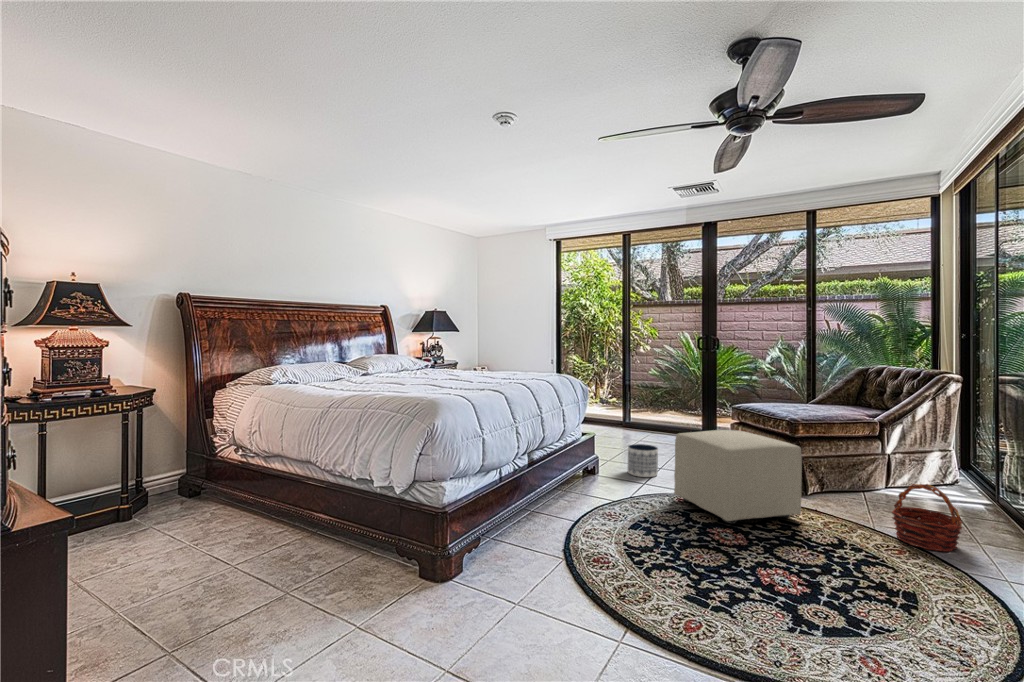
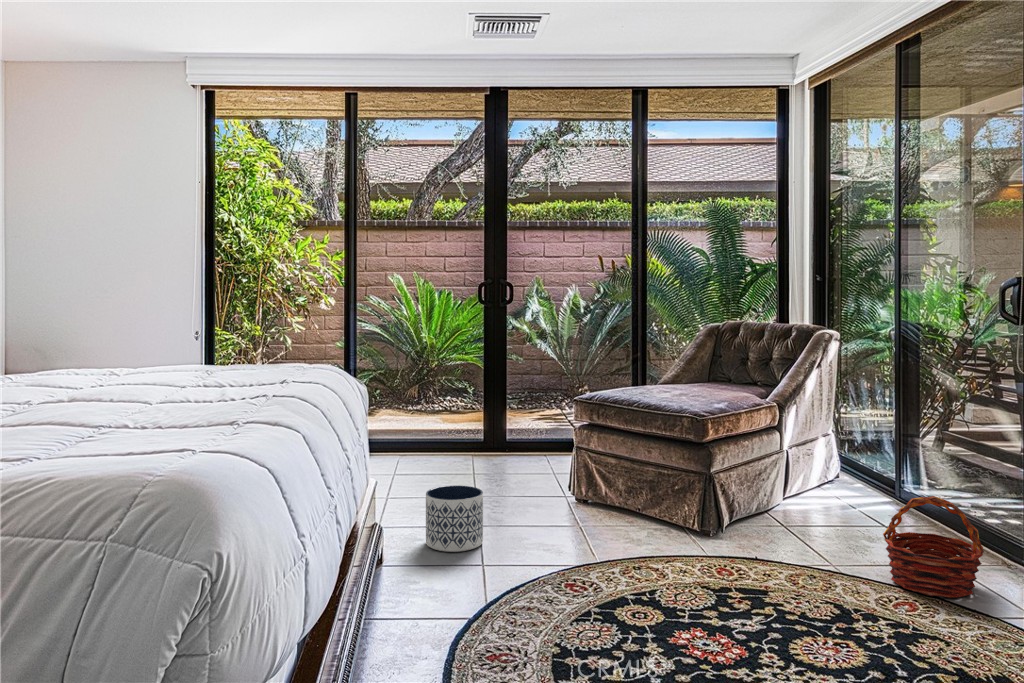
ottoman: present [674,430,802,524] -> none [556,442,769,625]

